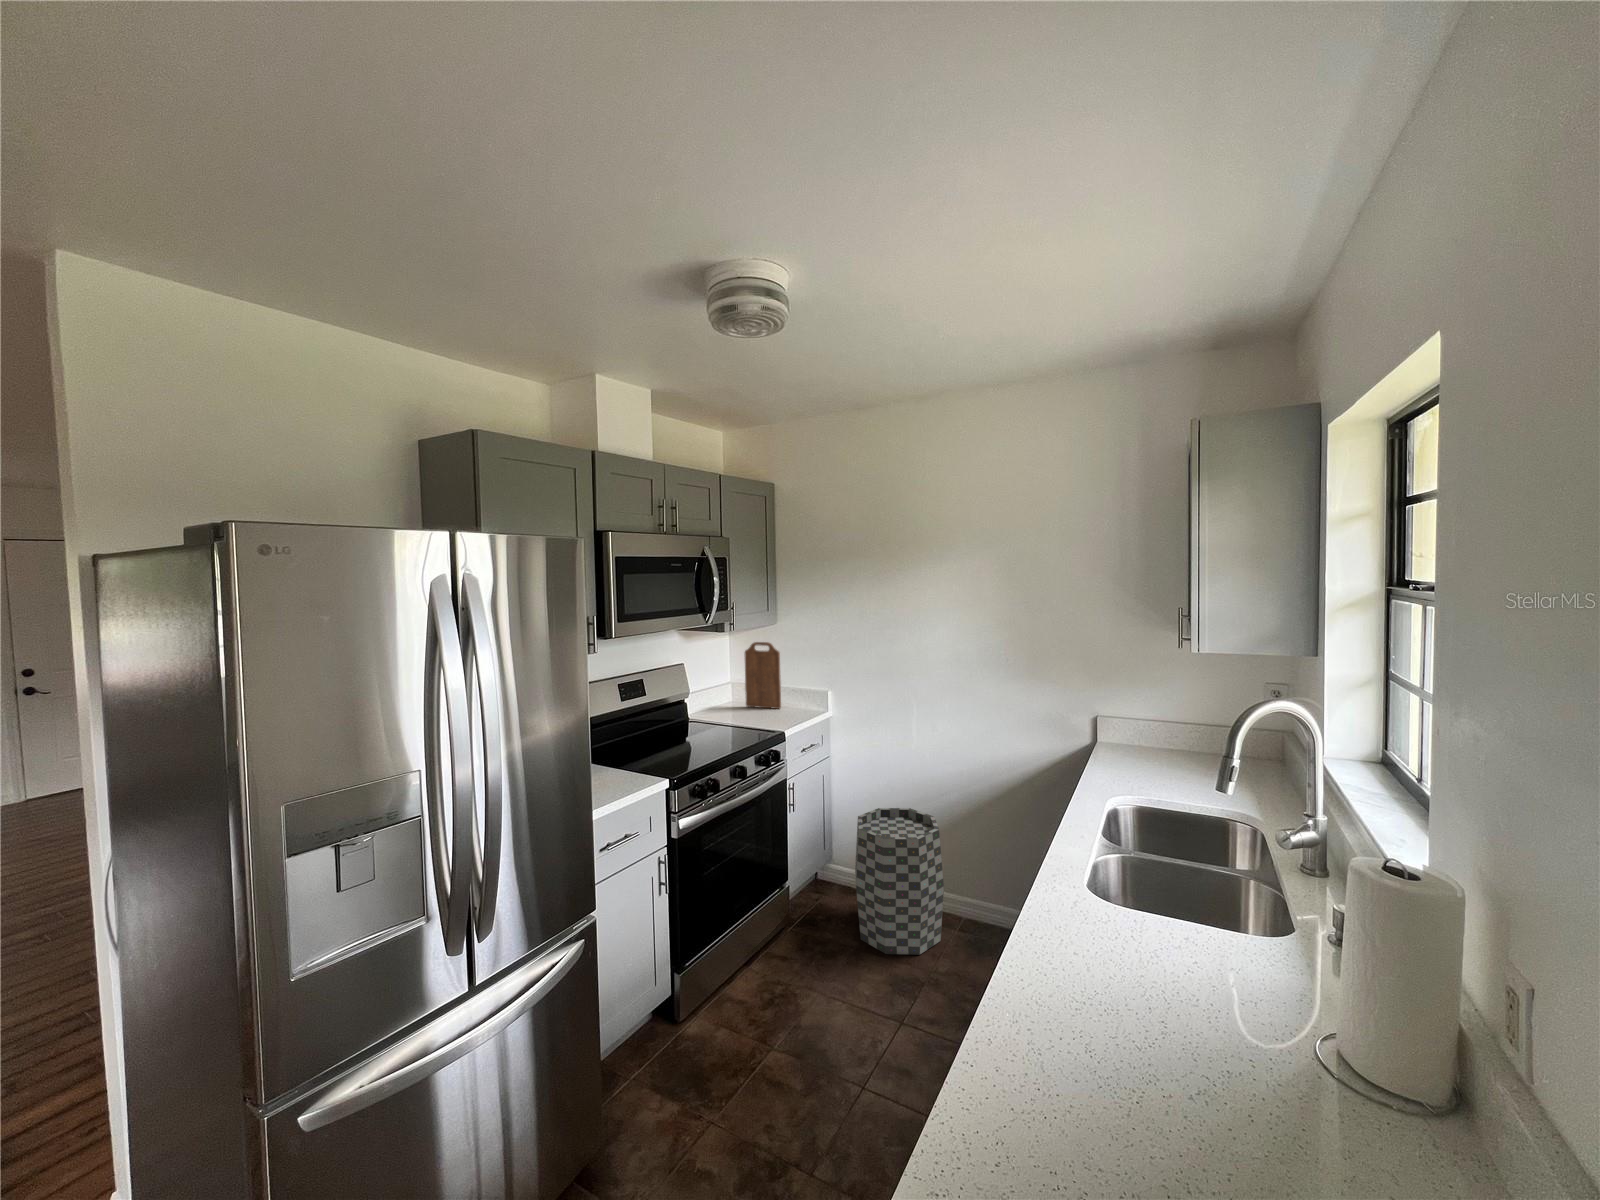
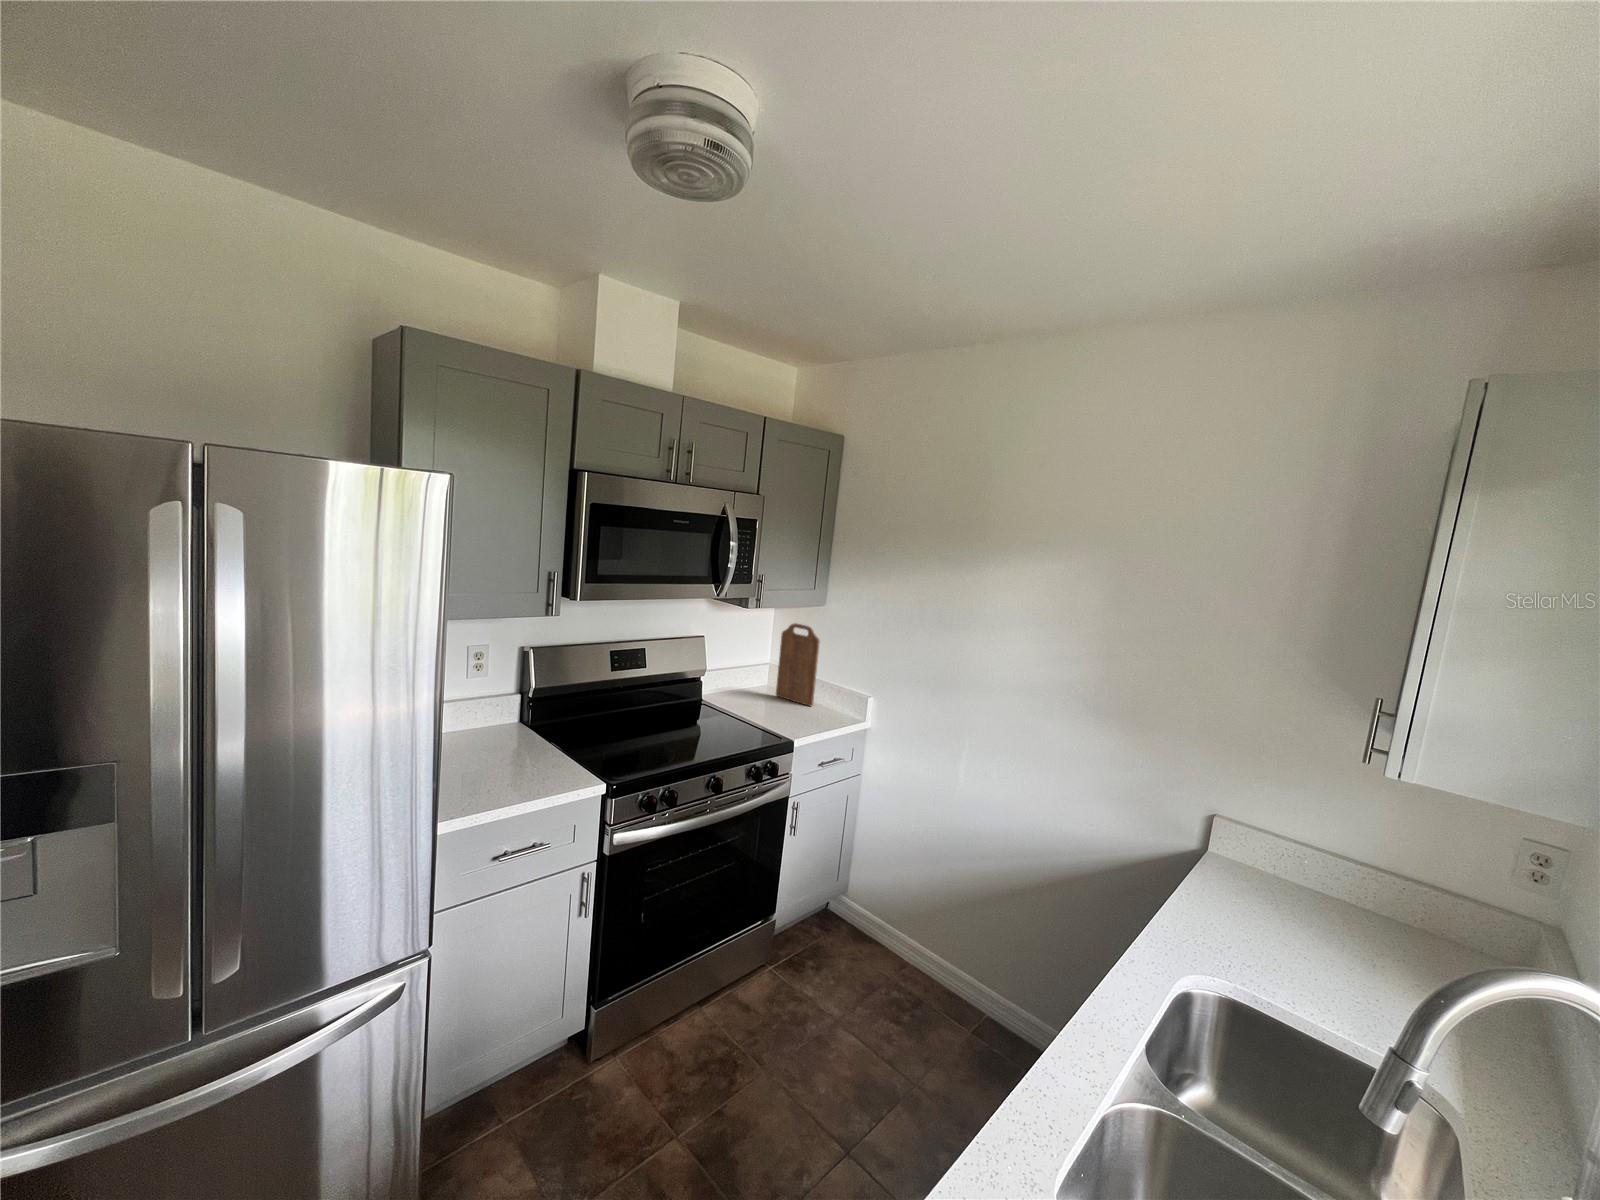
trash can: present [855,808,944,955] -> none [846,853,966,1054]

